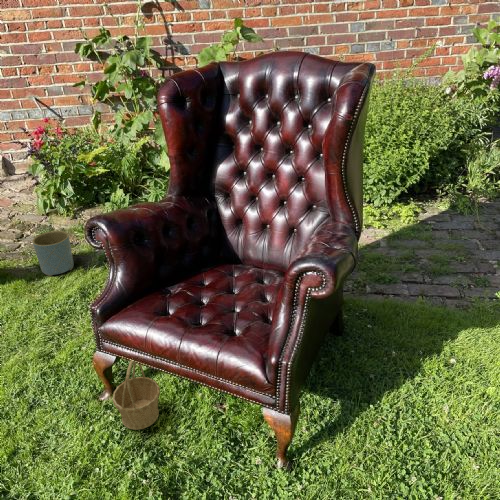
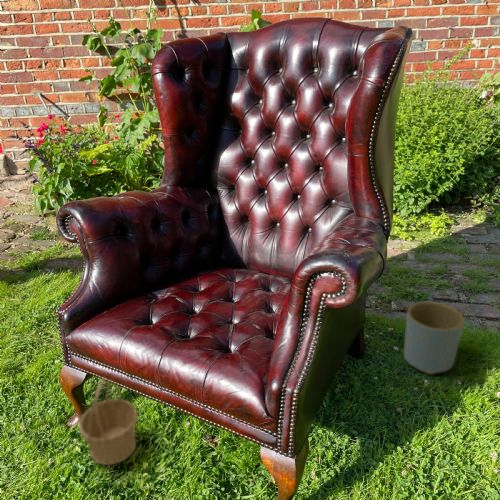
planter: present [32,231,74,276] -> present [404,302,464,374]

